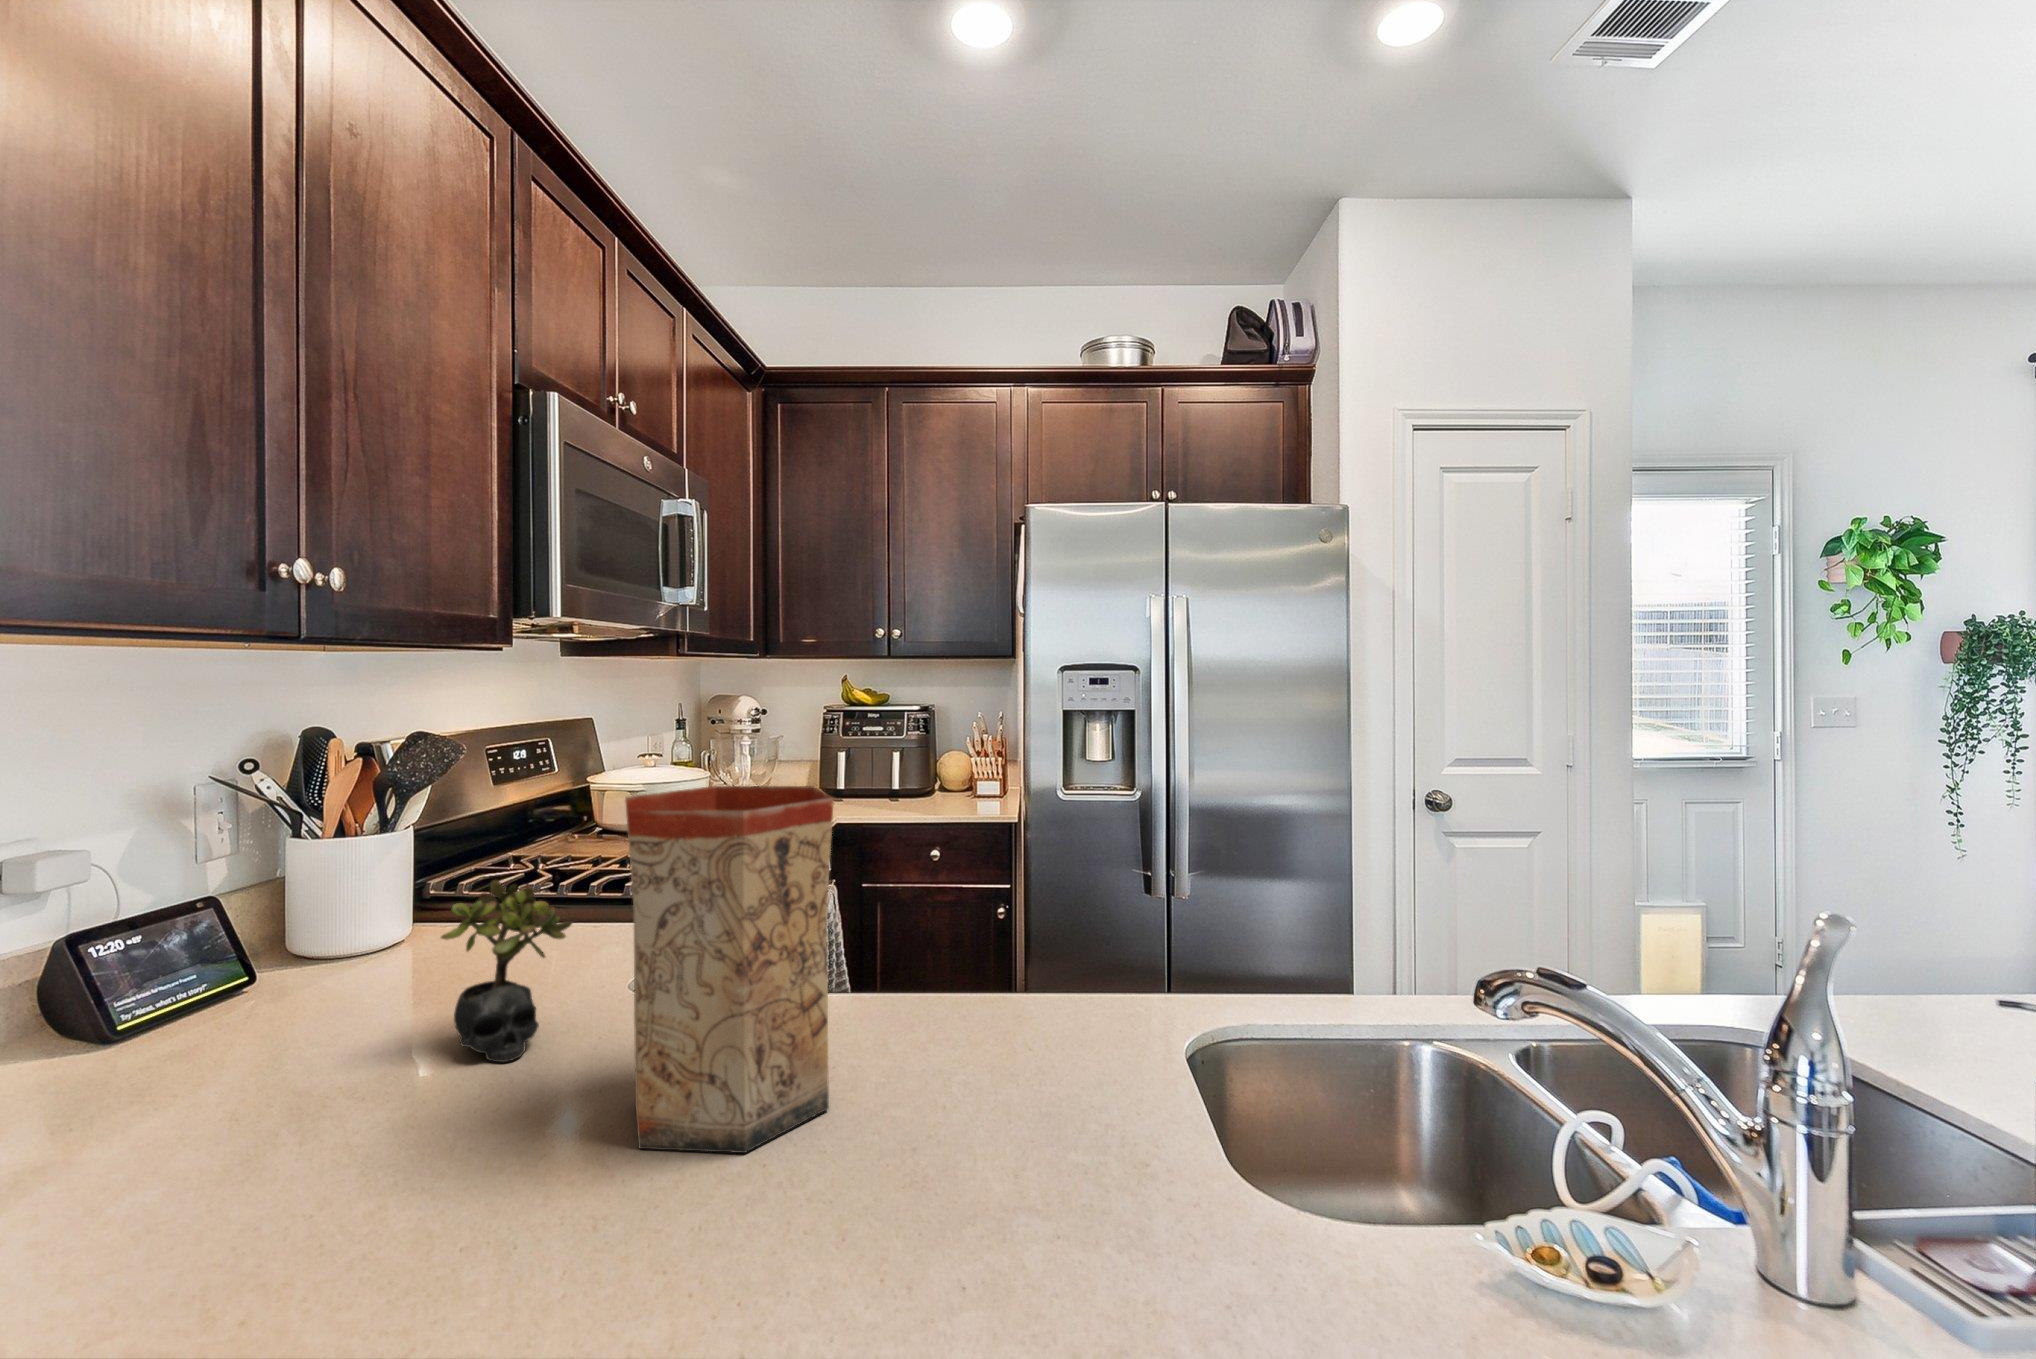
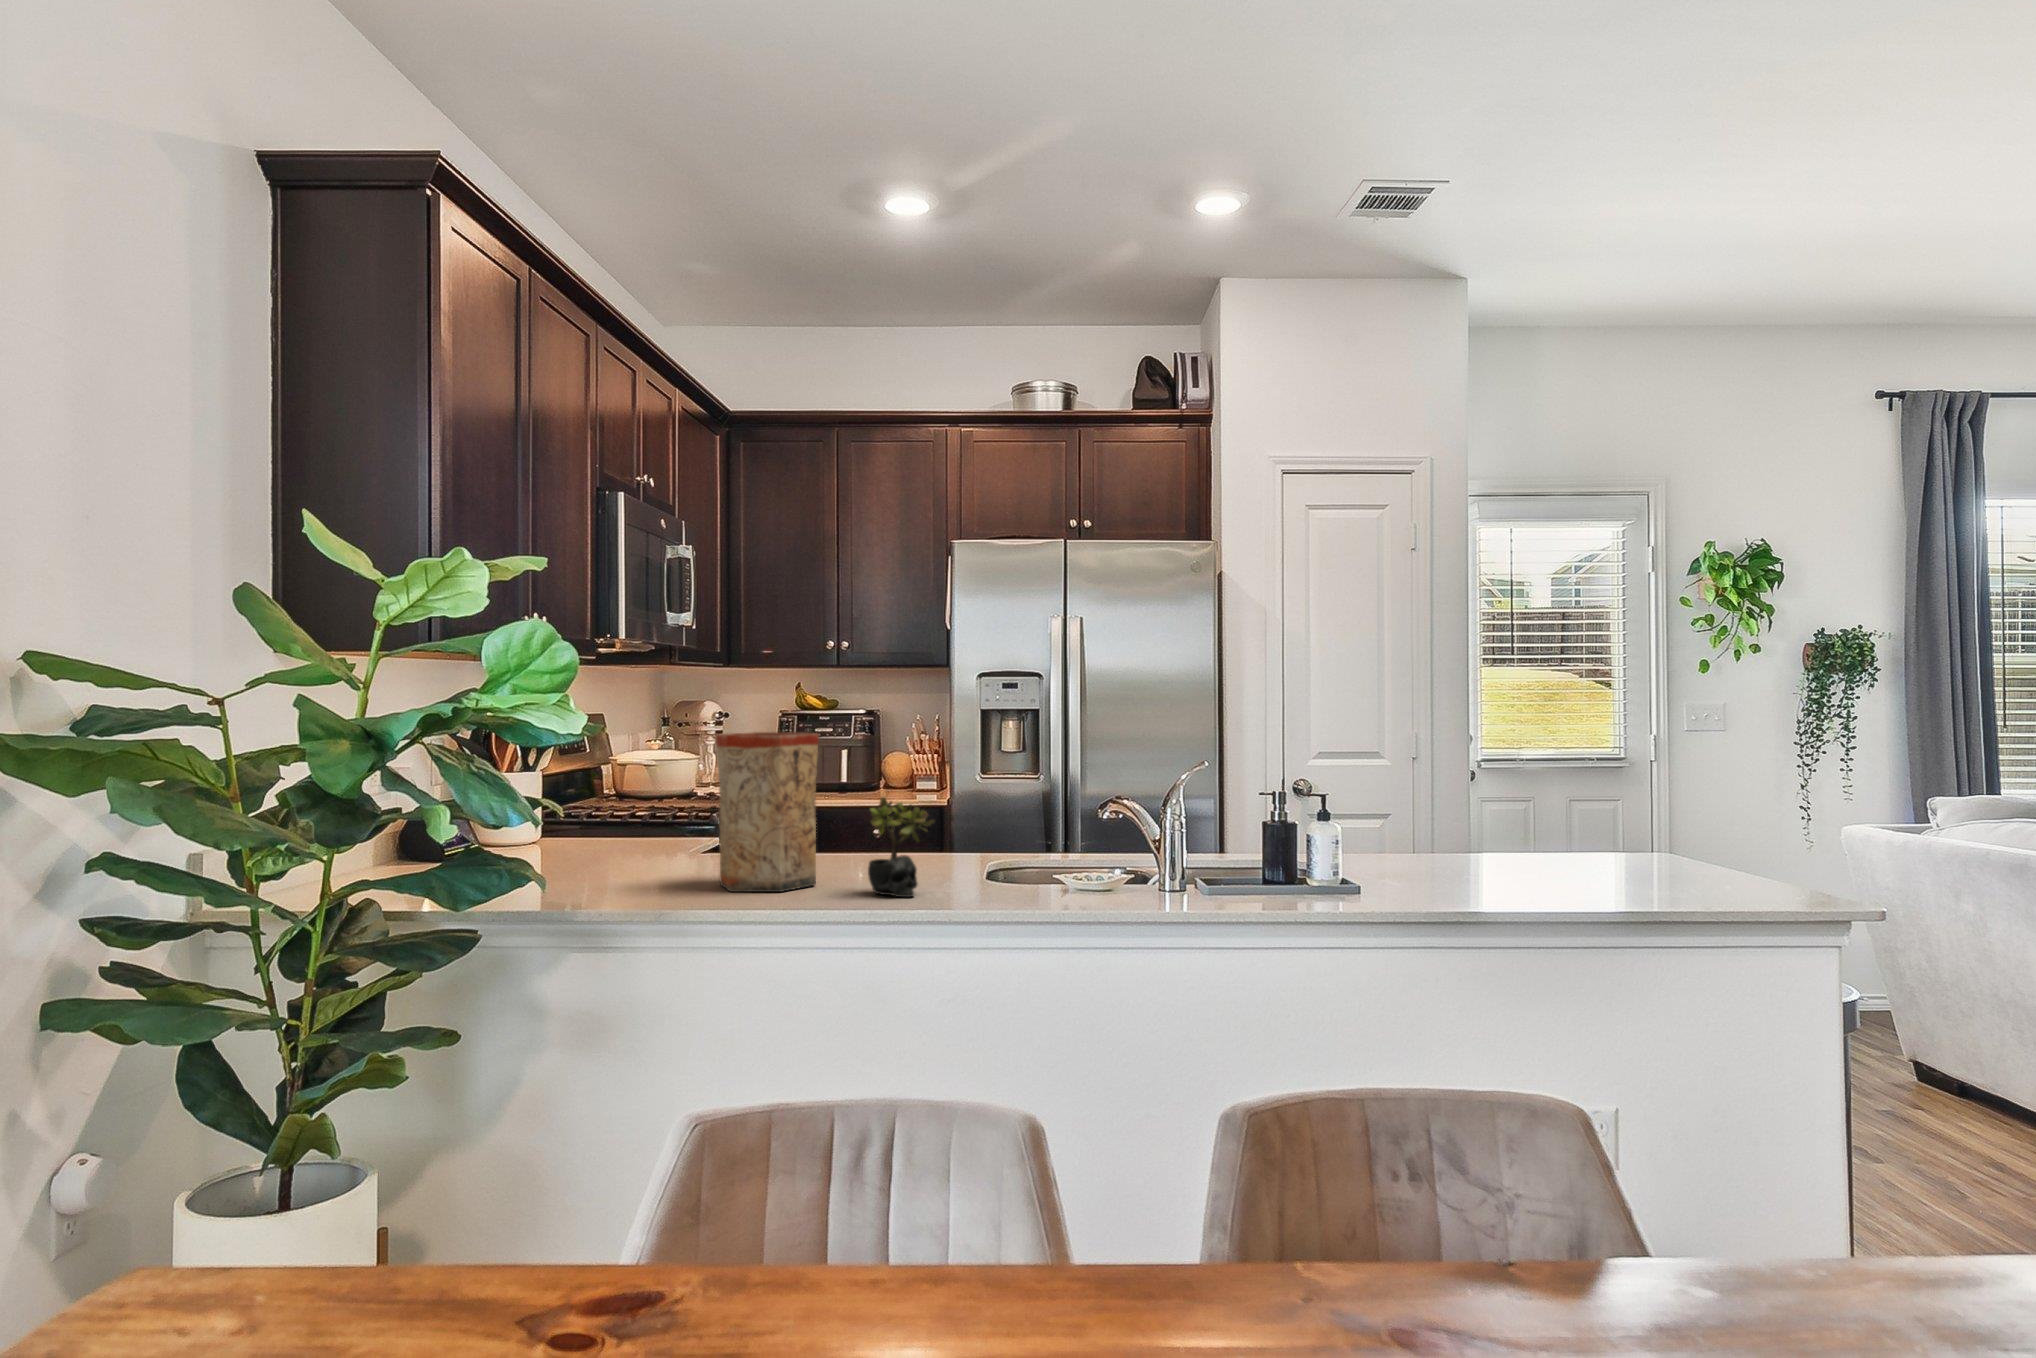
succulent plant: present [441,880,572,1062] -> present [868,797,934,897]

